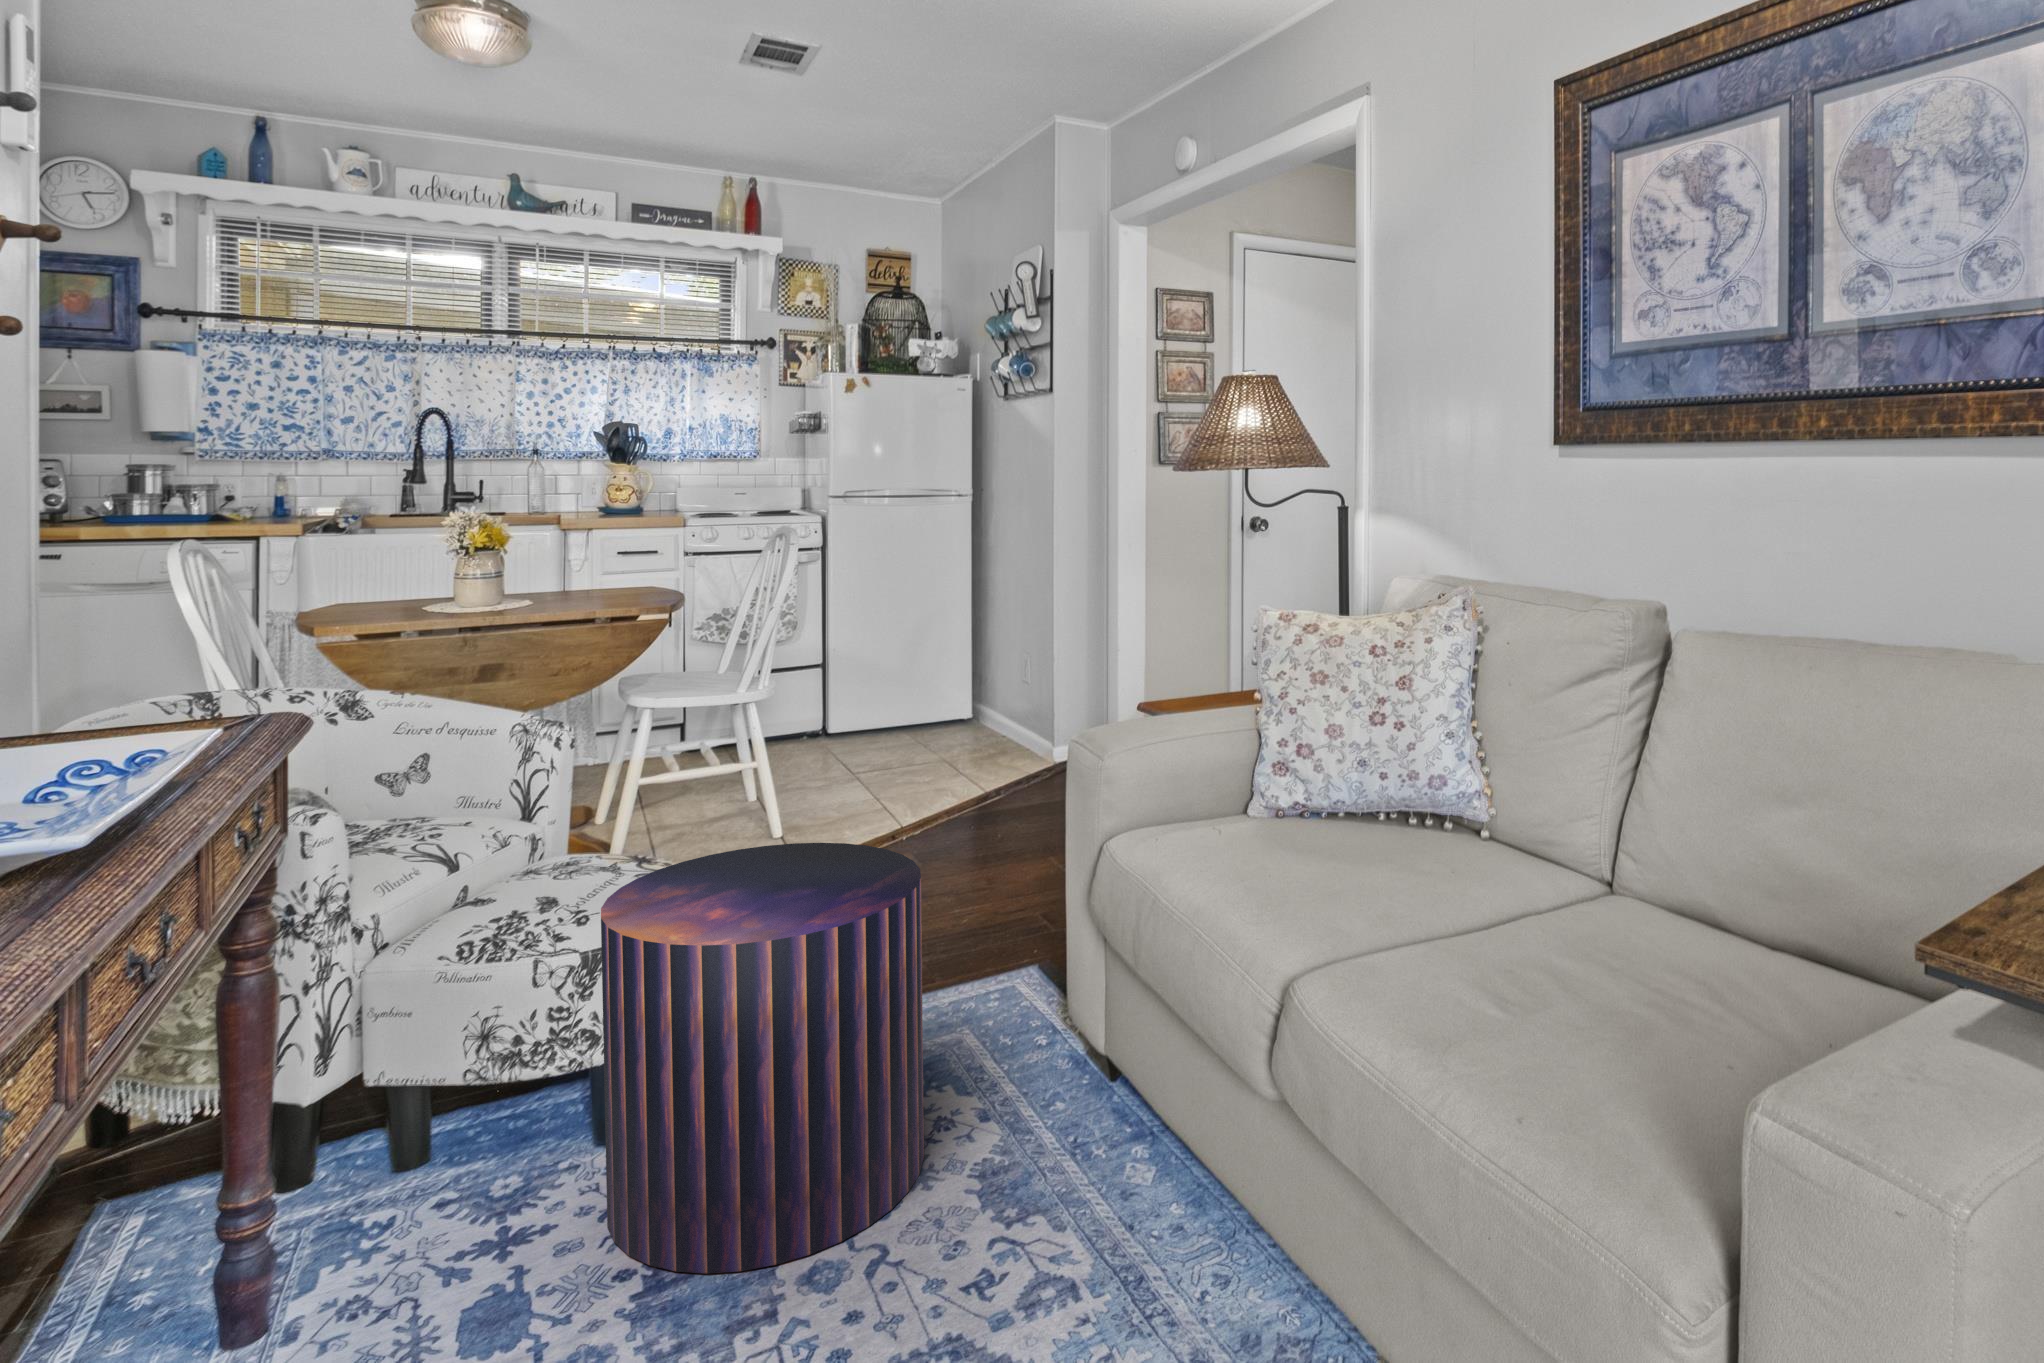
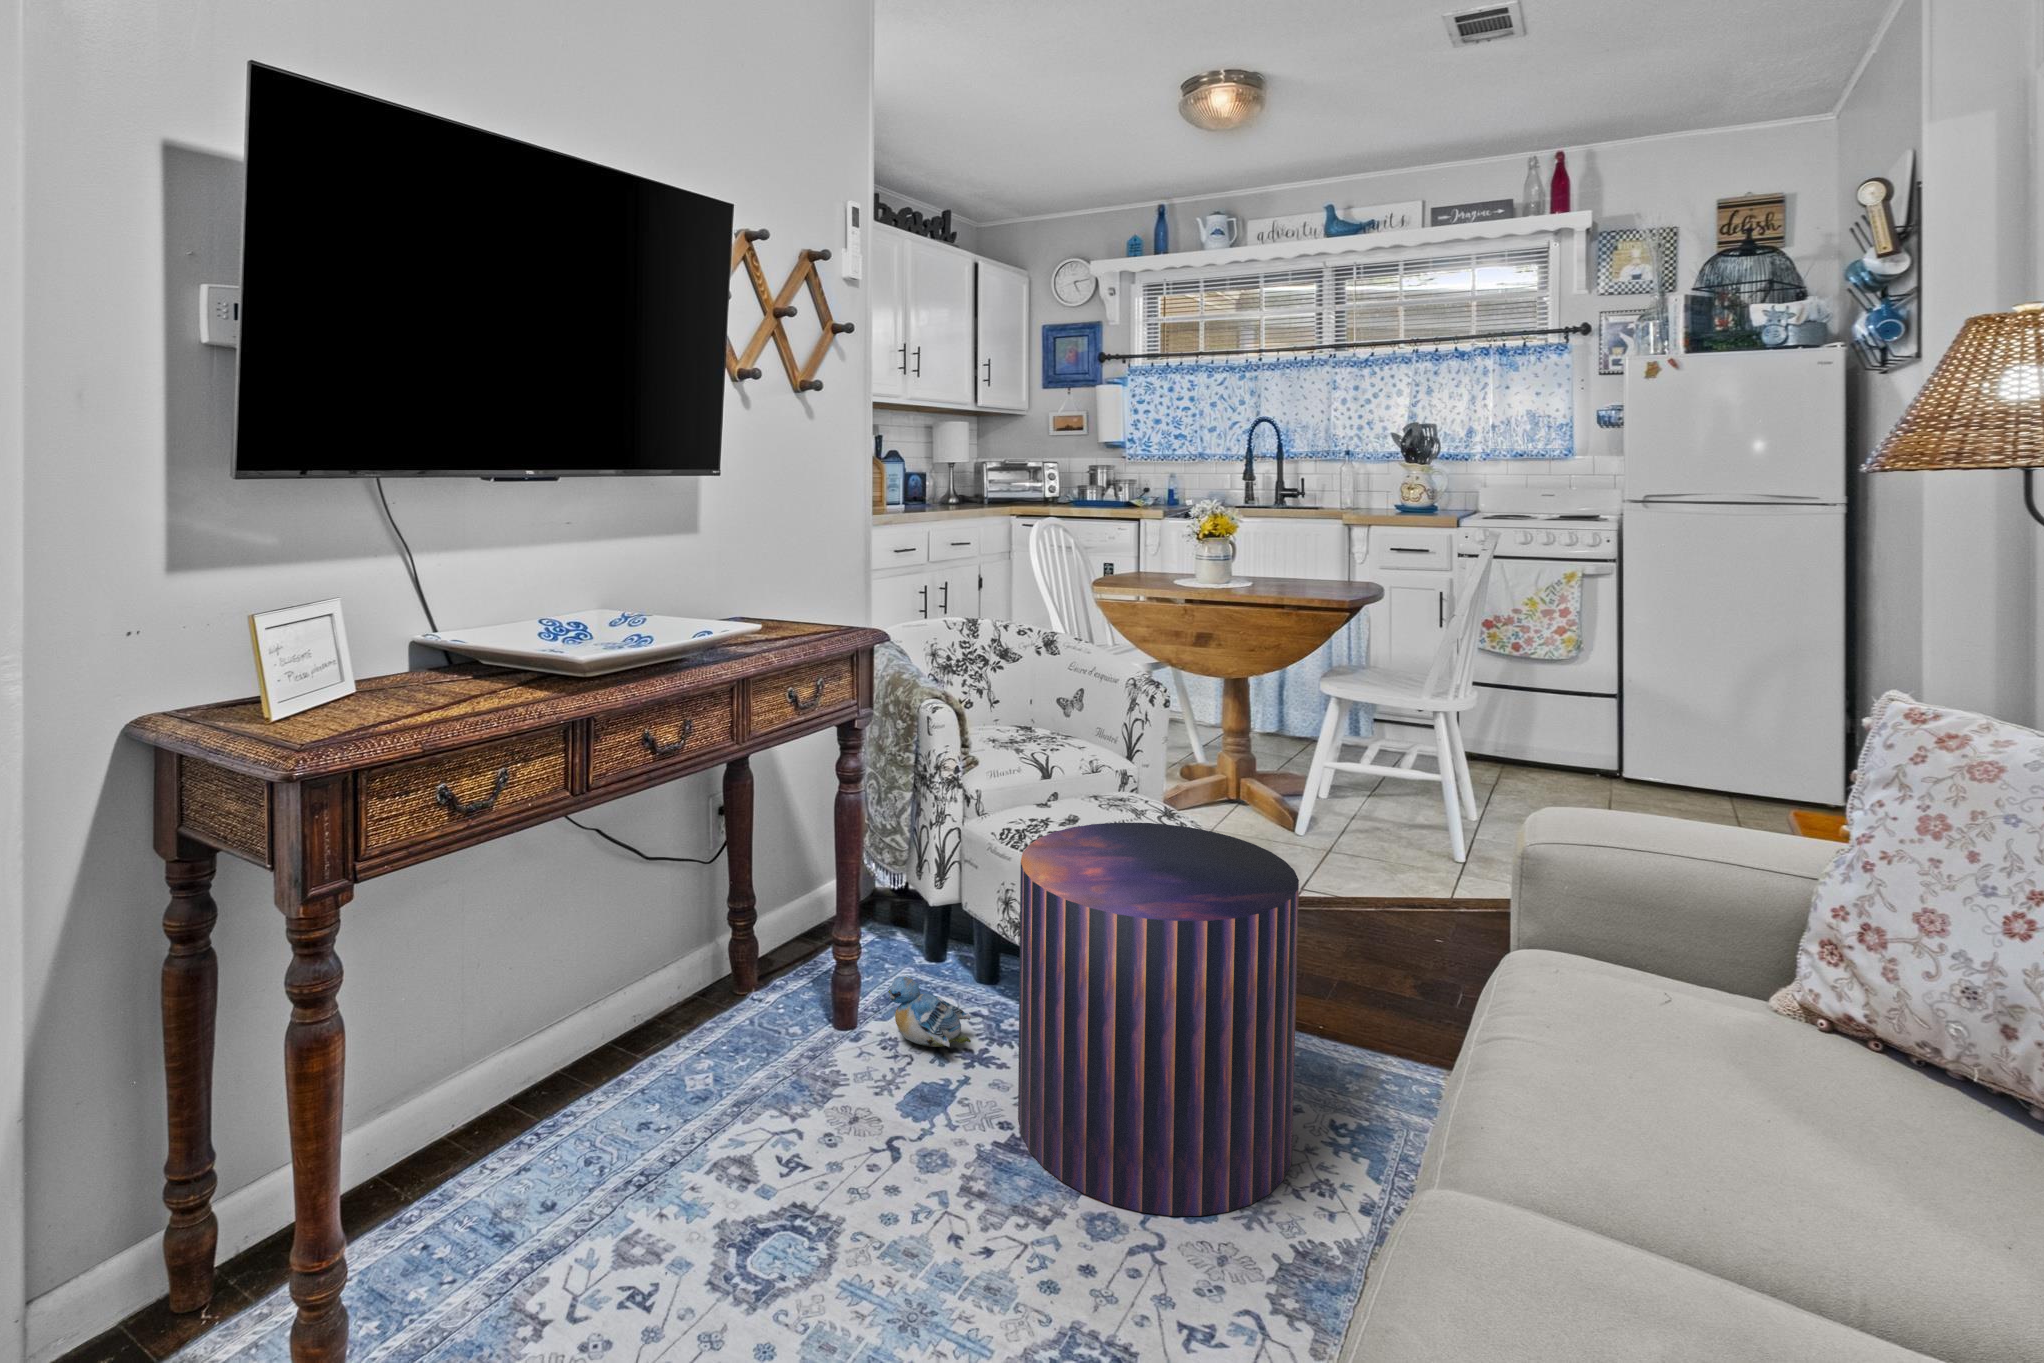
plush toy: none [330,1187,485,1274] -> present [888,976,971,1047]

